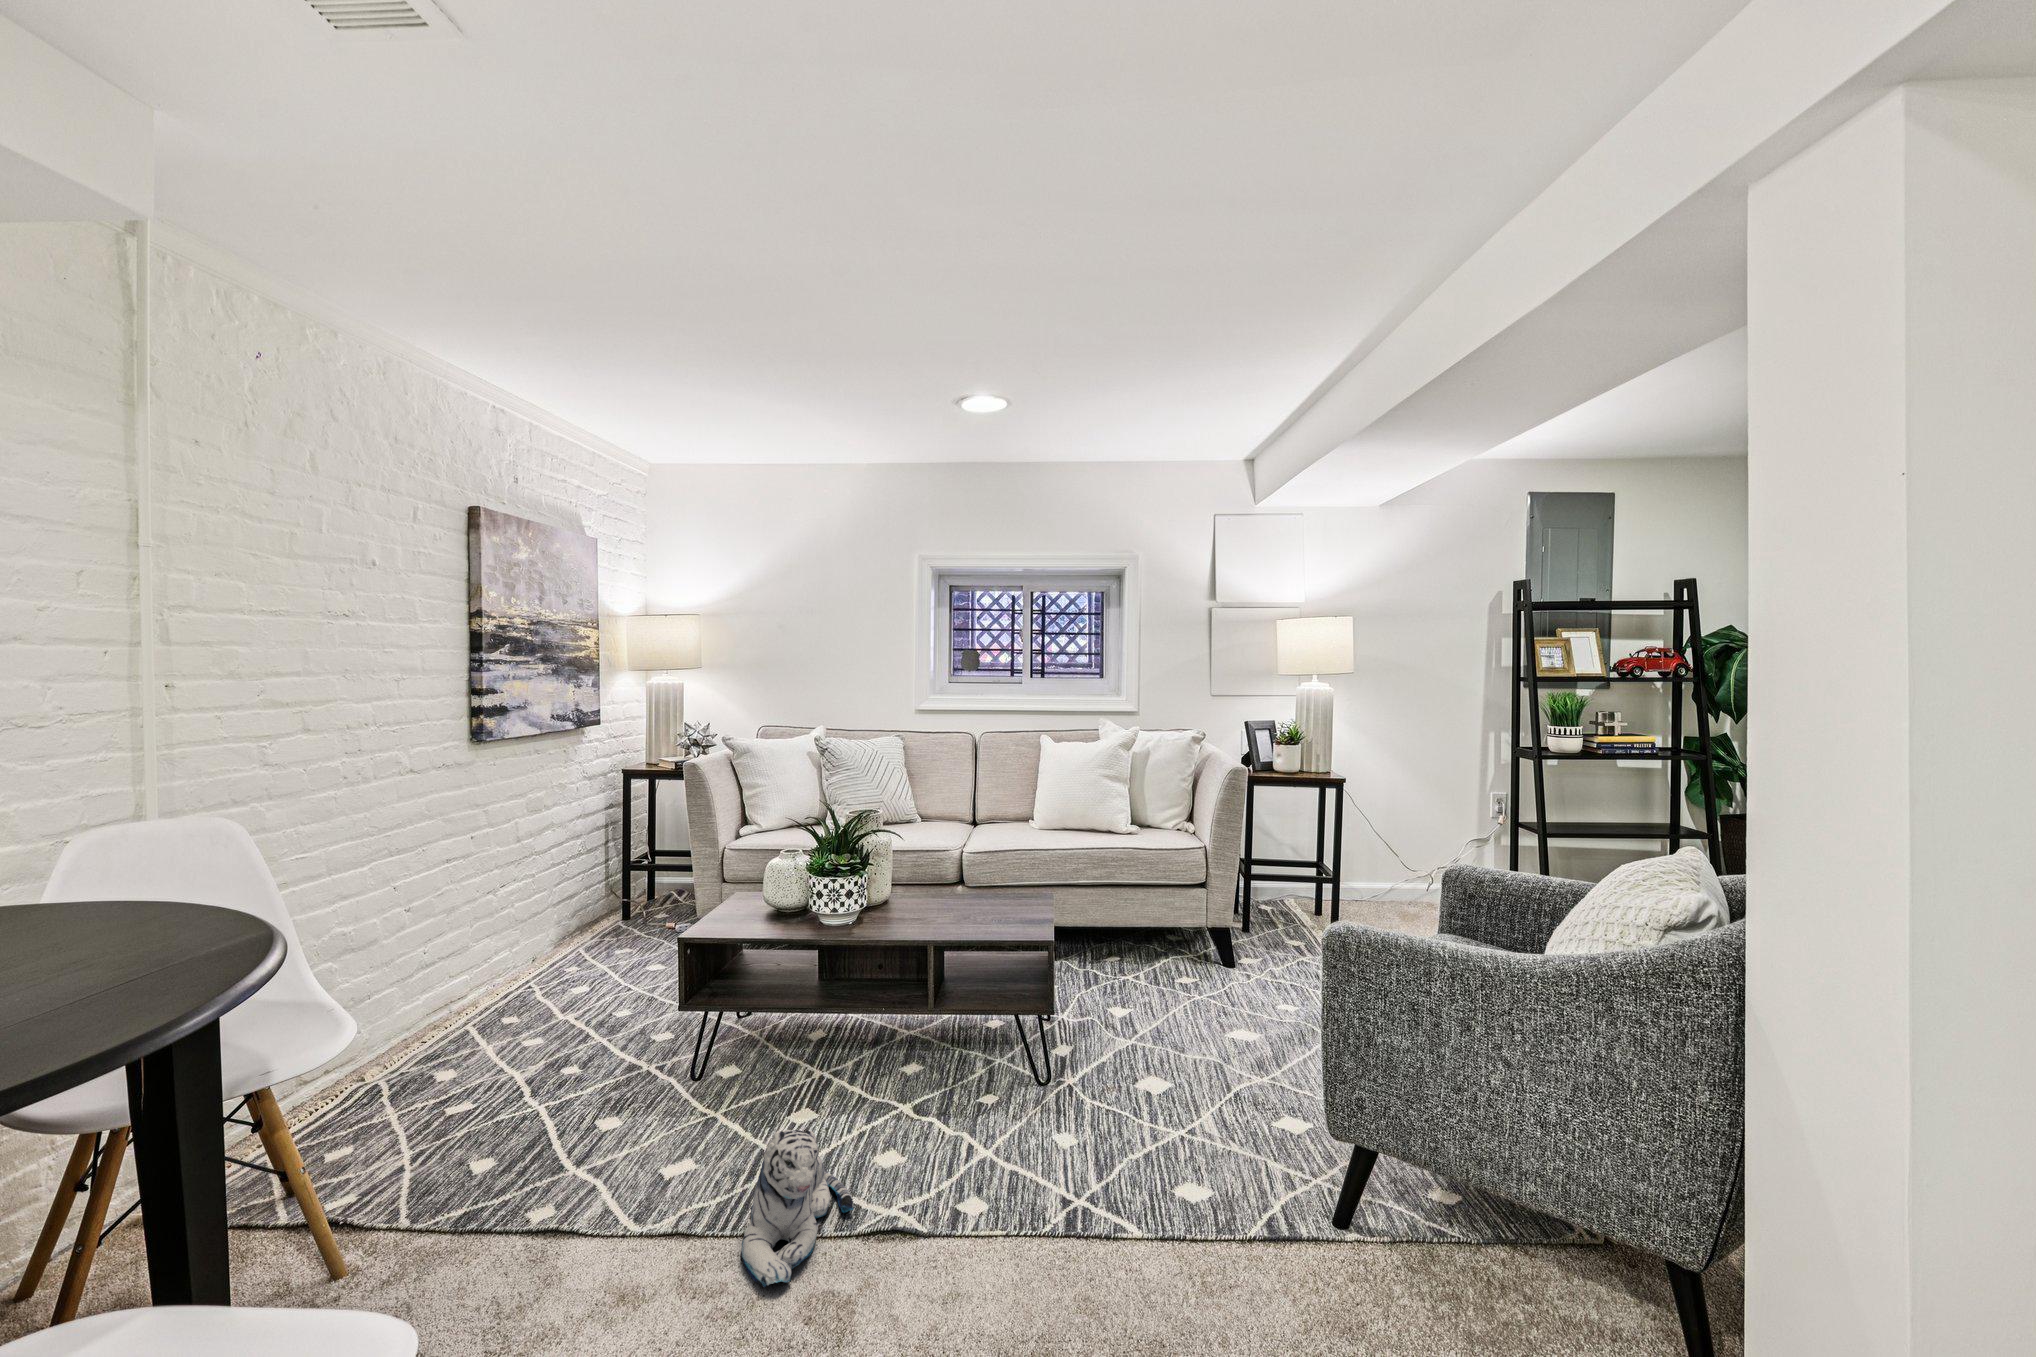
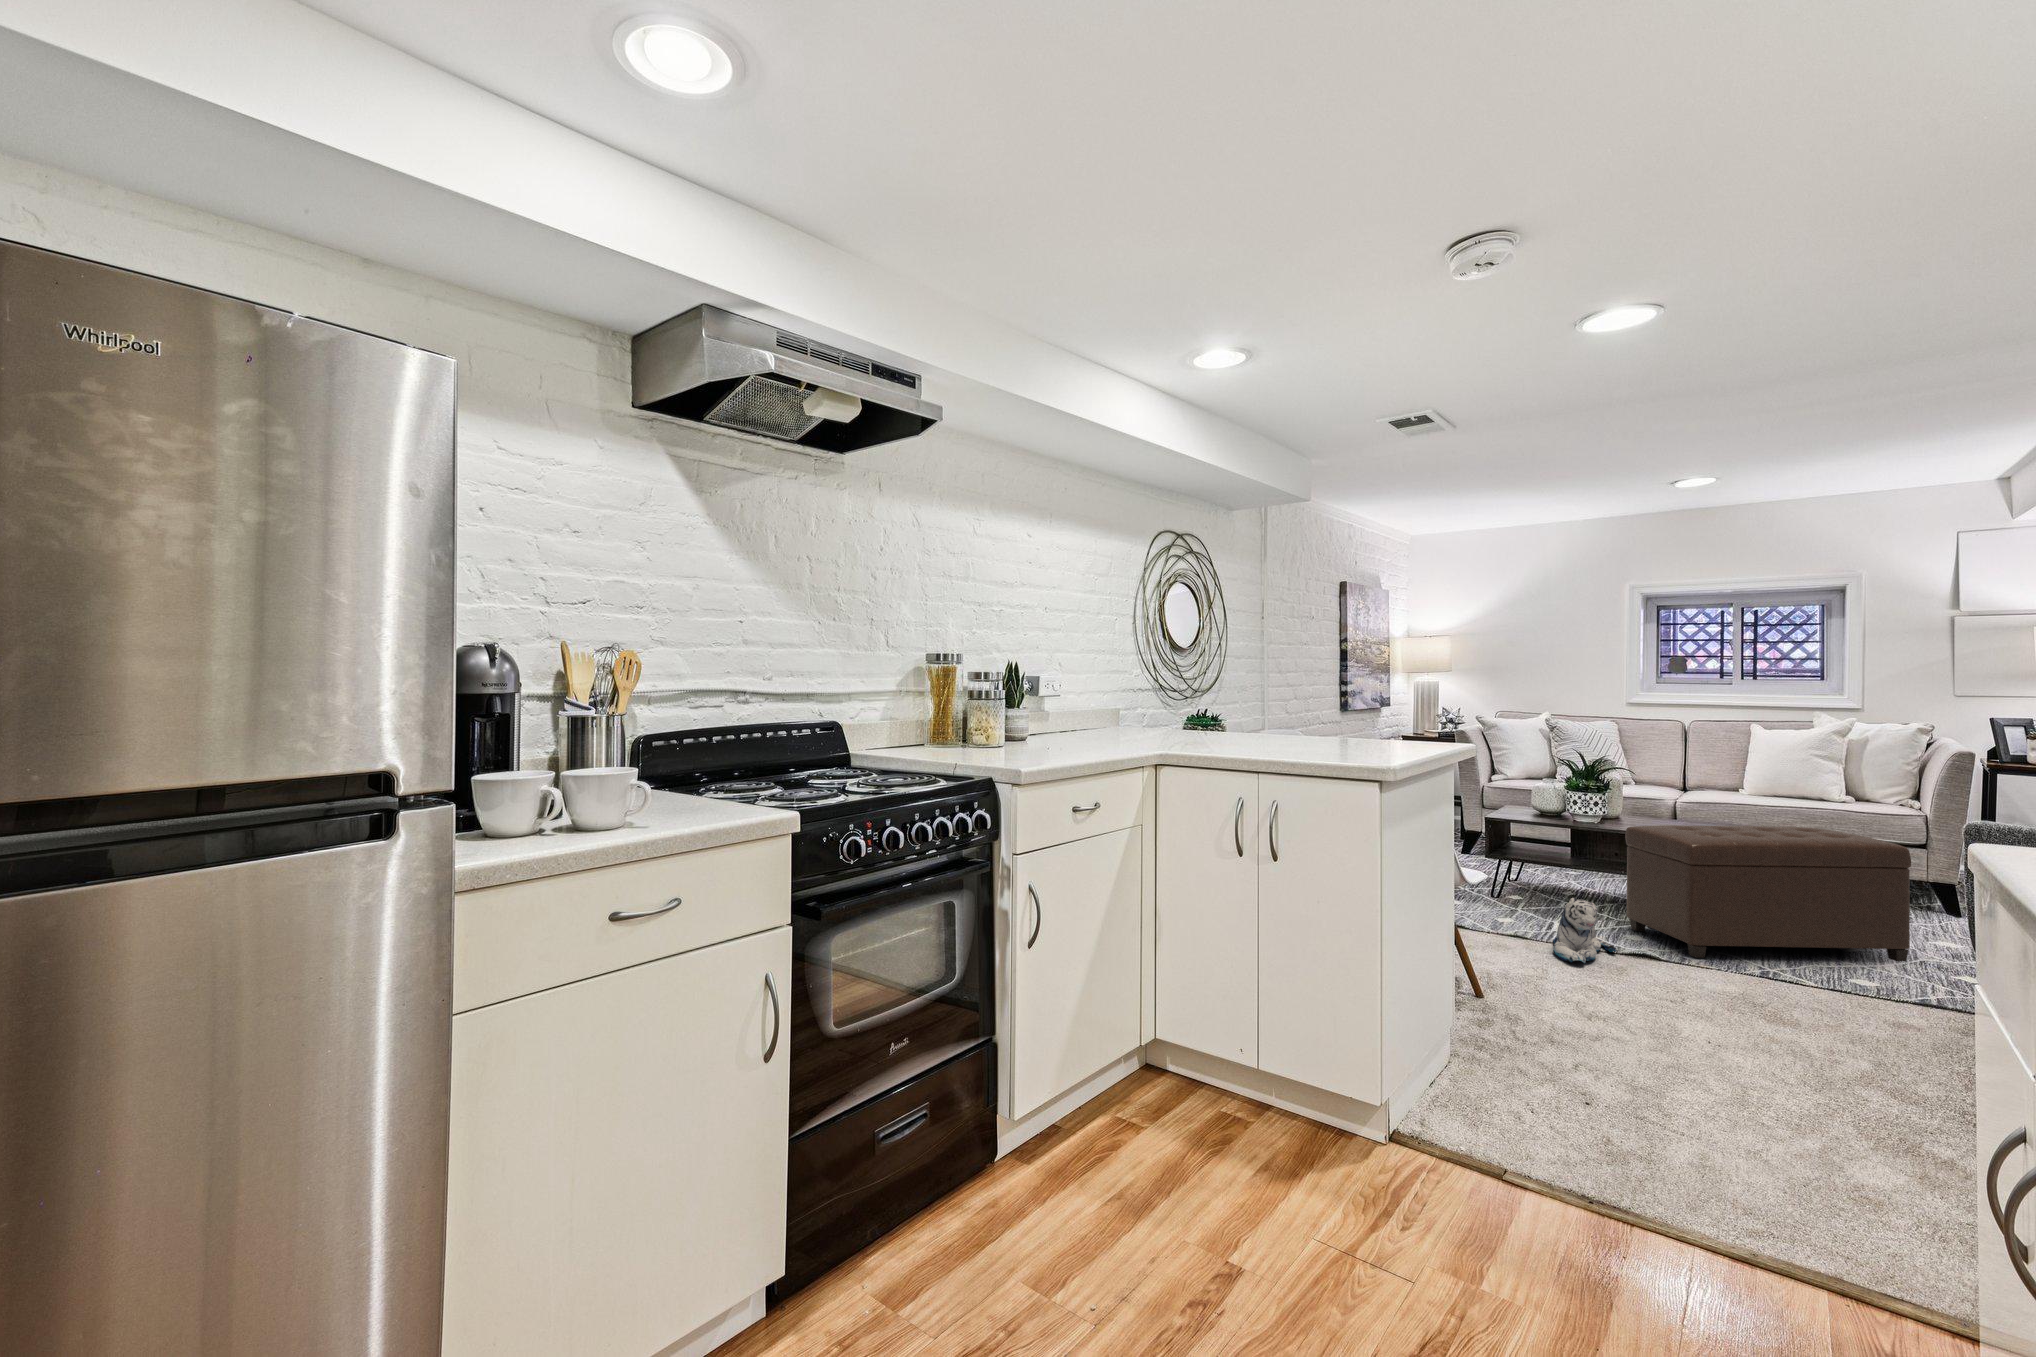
ottoman: none [881,899,1220,1179] -> present [1625,825,1911,961]

